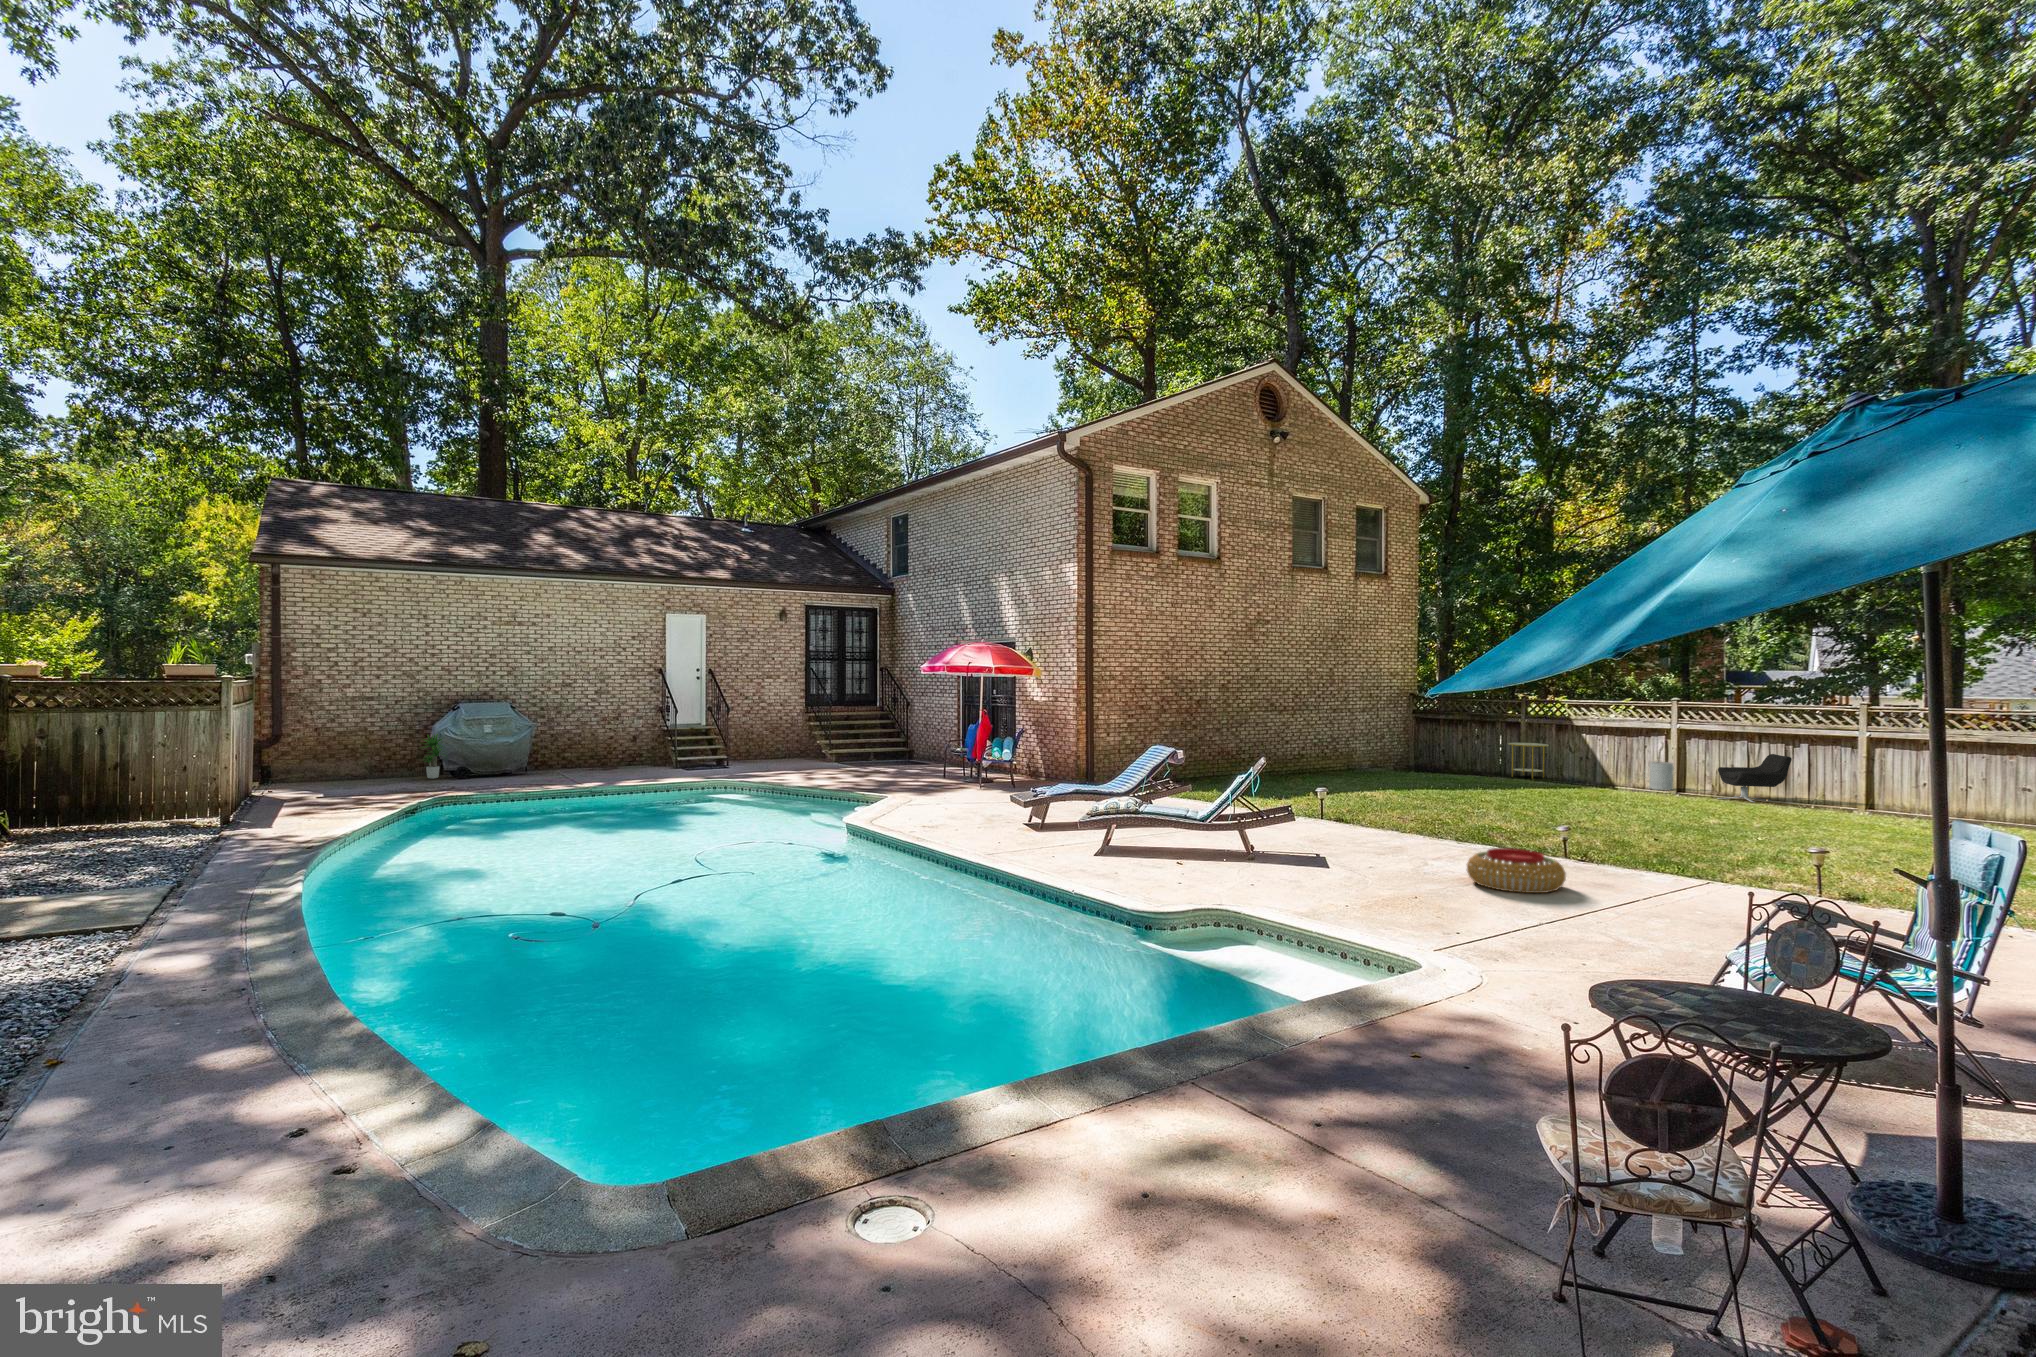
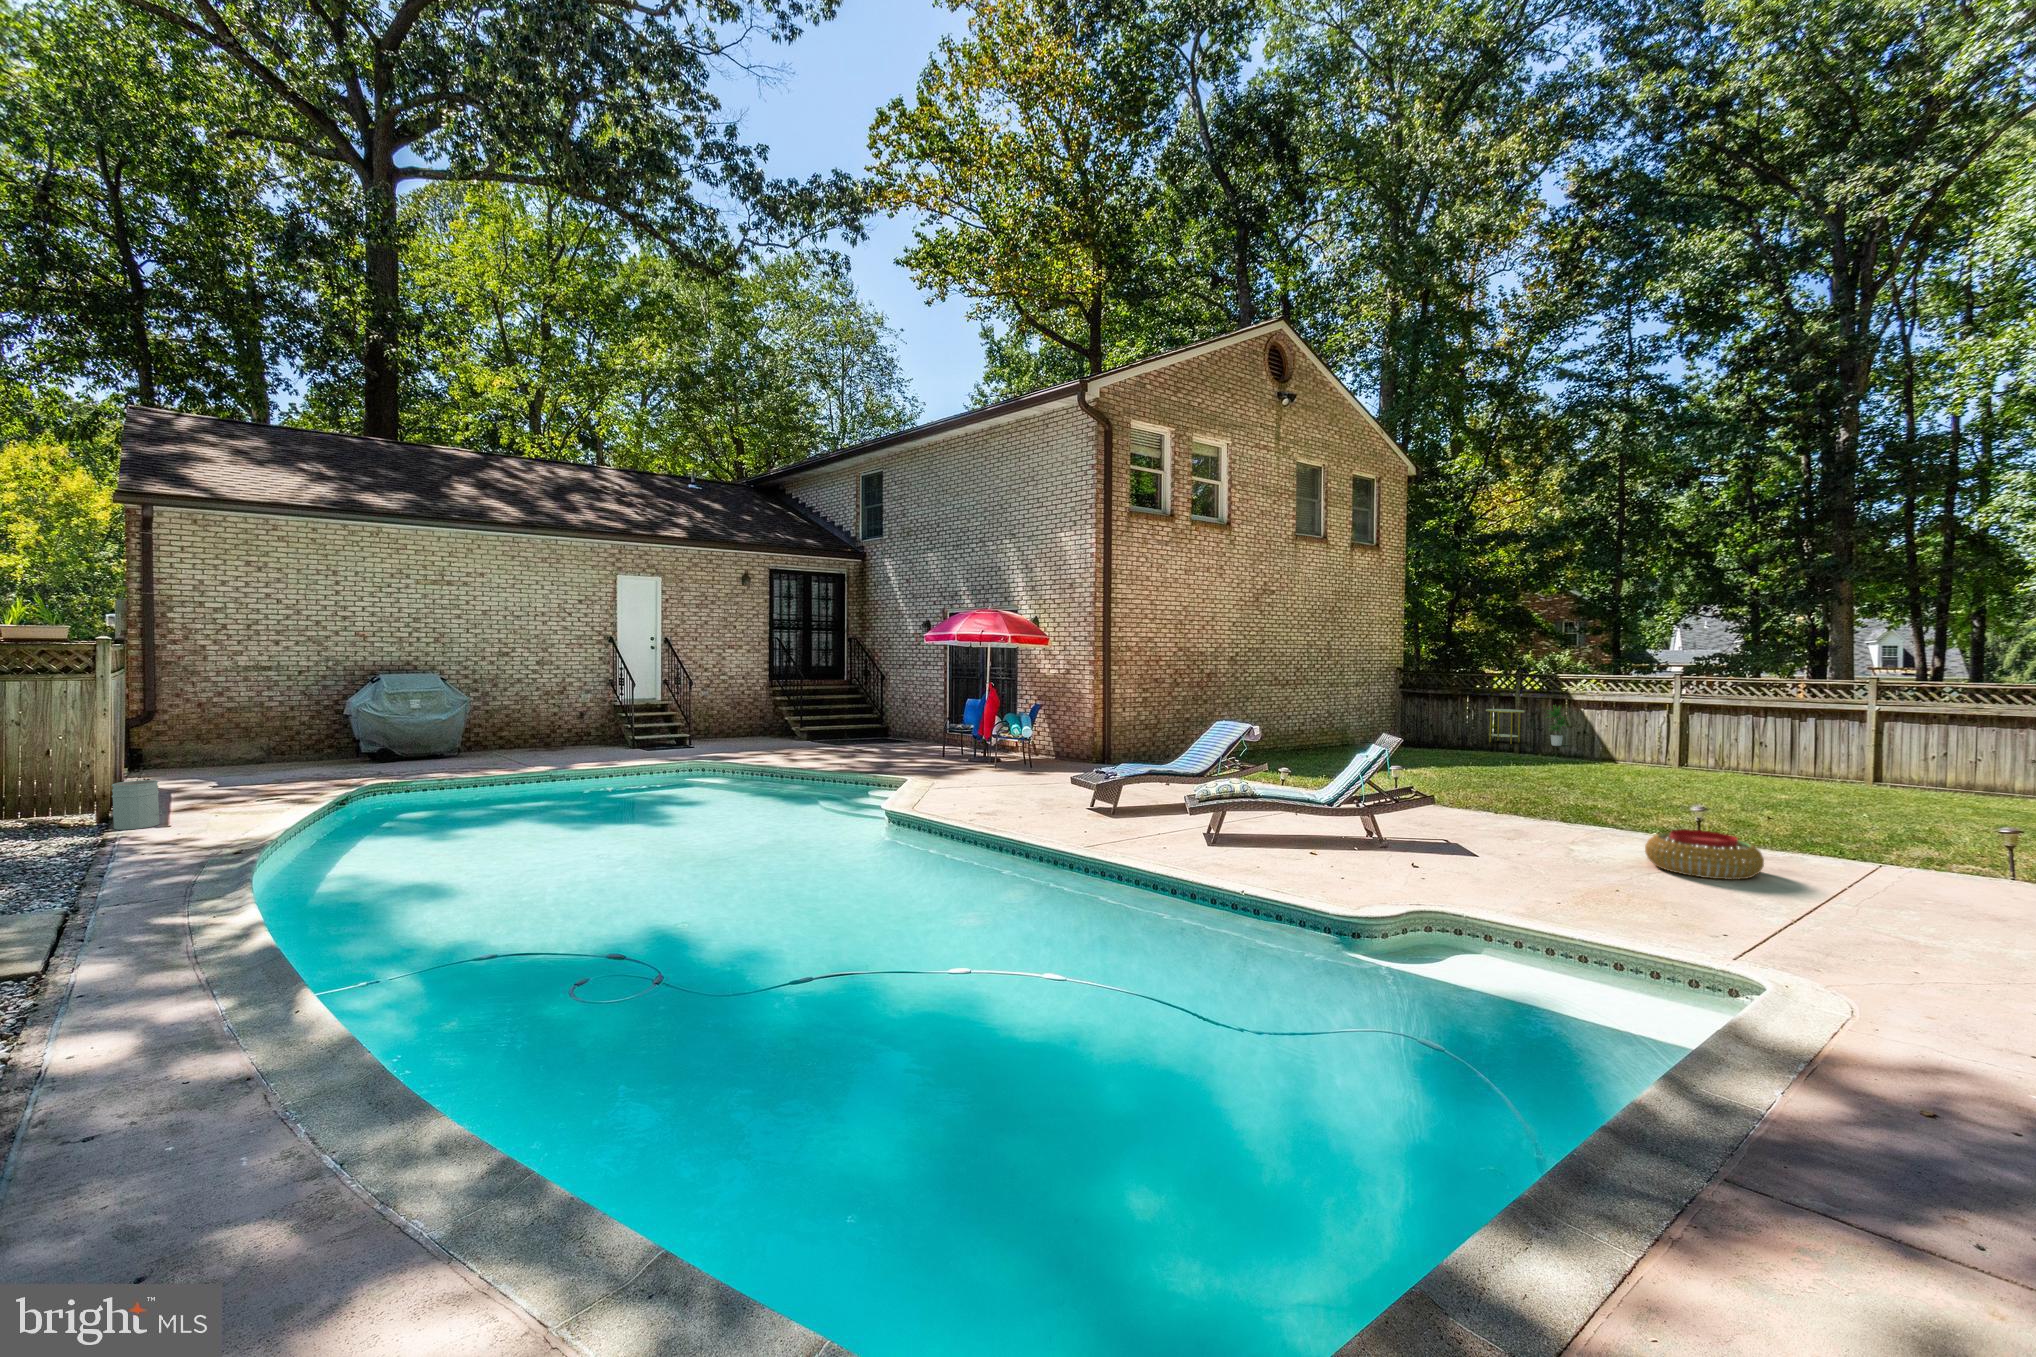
potted plant: present [425,734,443,779] -> present [1547,705,1566,746]
lounge chair: present [1718,754,1792,802] -> none [1706,718,1781,765]
bucket: present [1649,761,1674,790] -> present [112,780,162,830]

